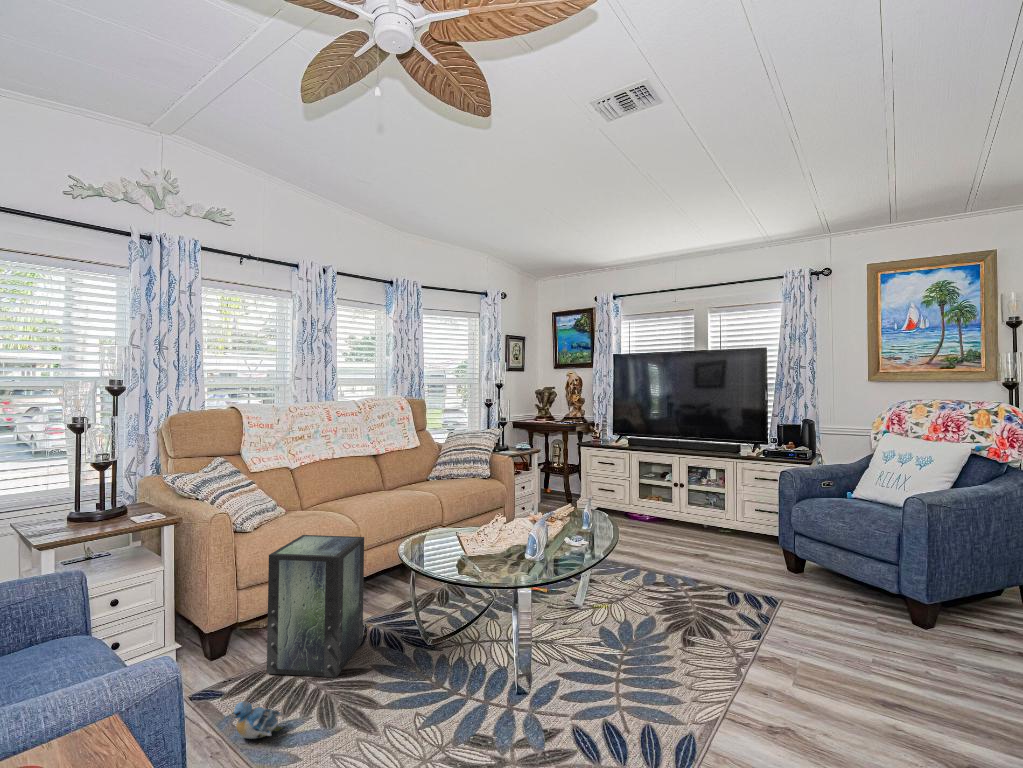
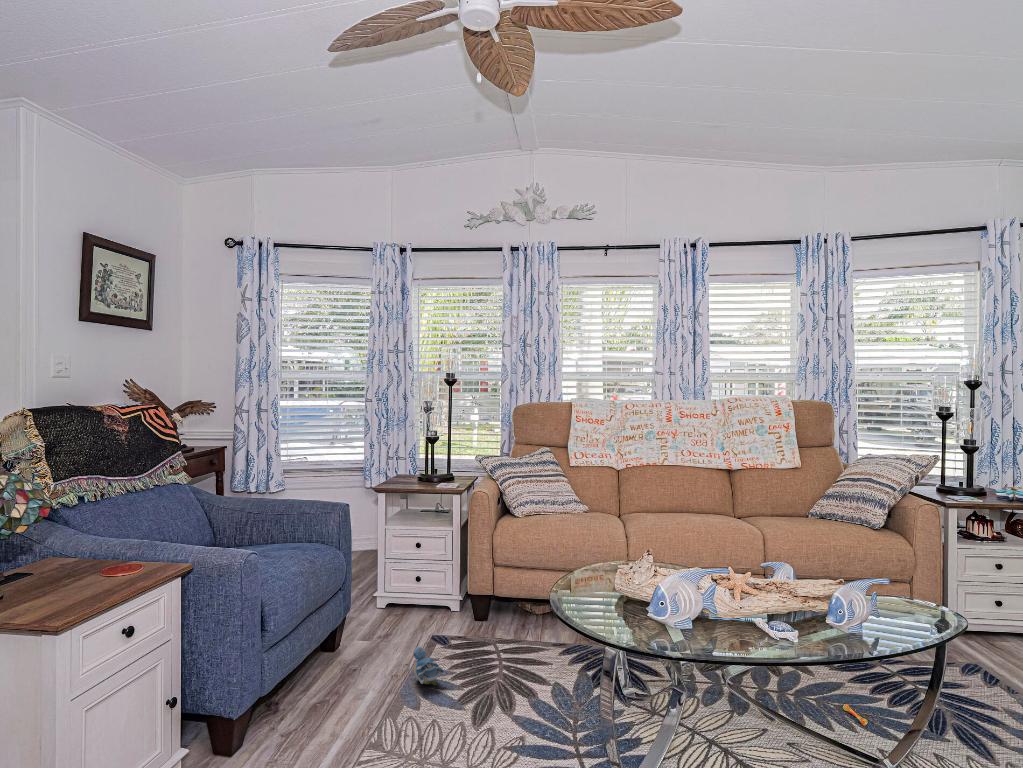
storage box: present [267,535,364,677] -> none [488,531,585,676]

